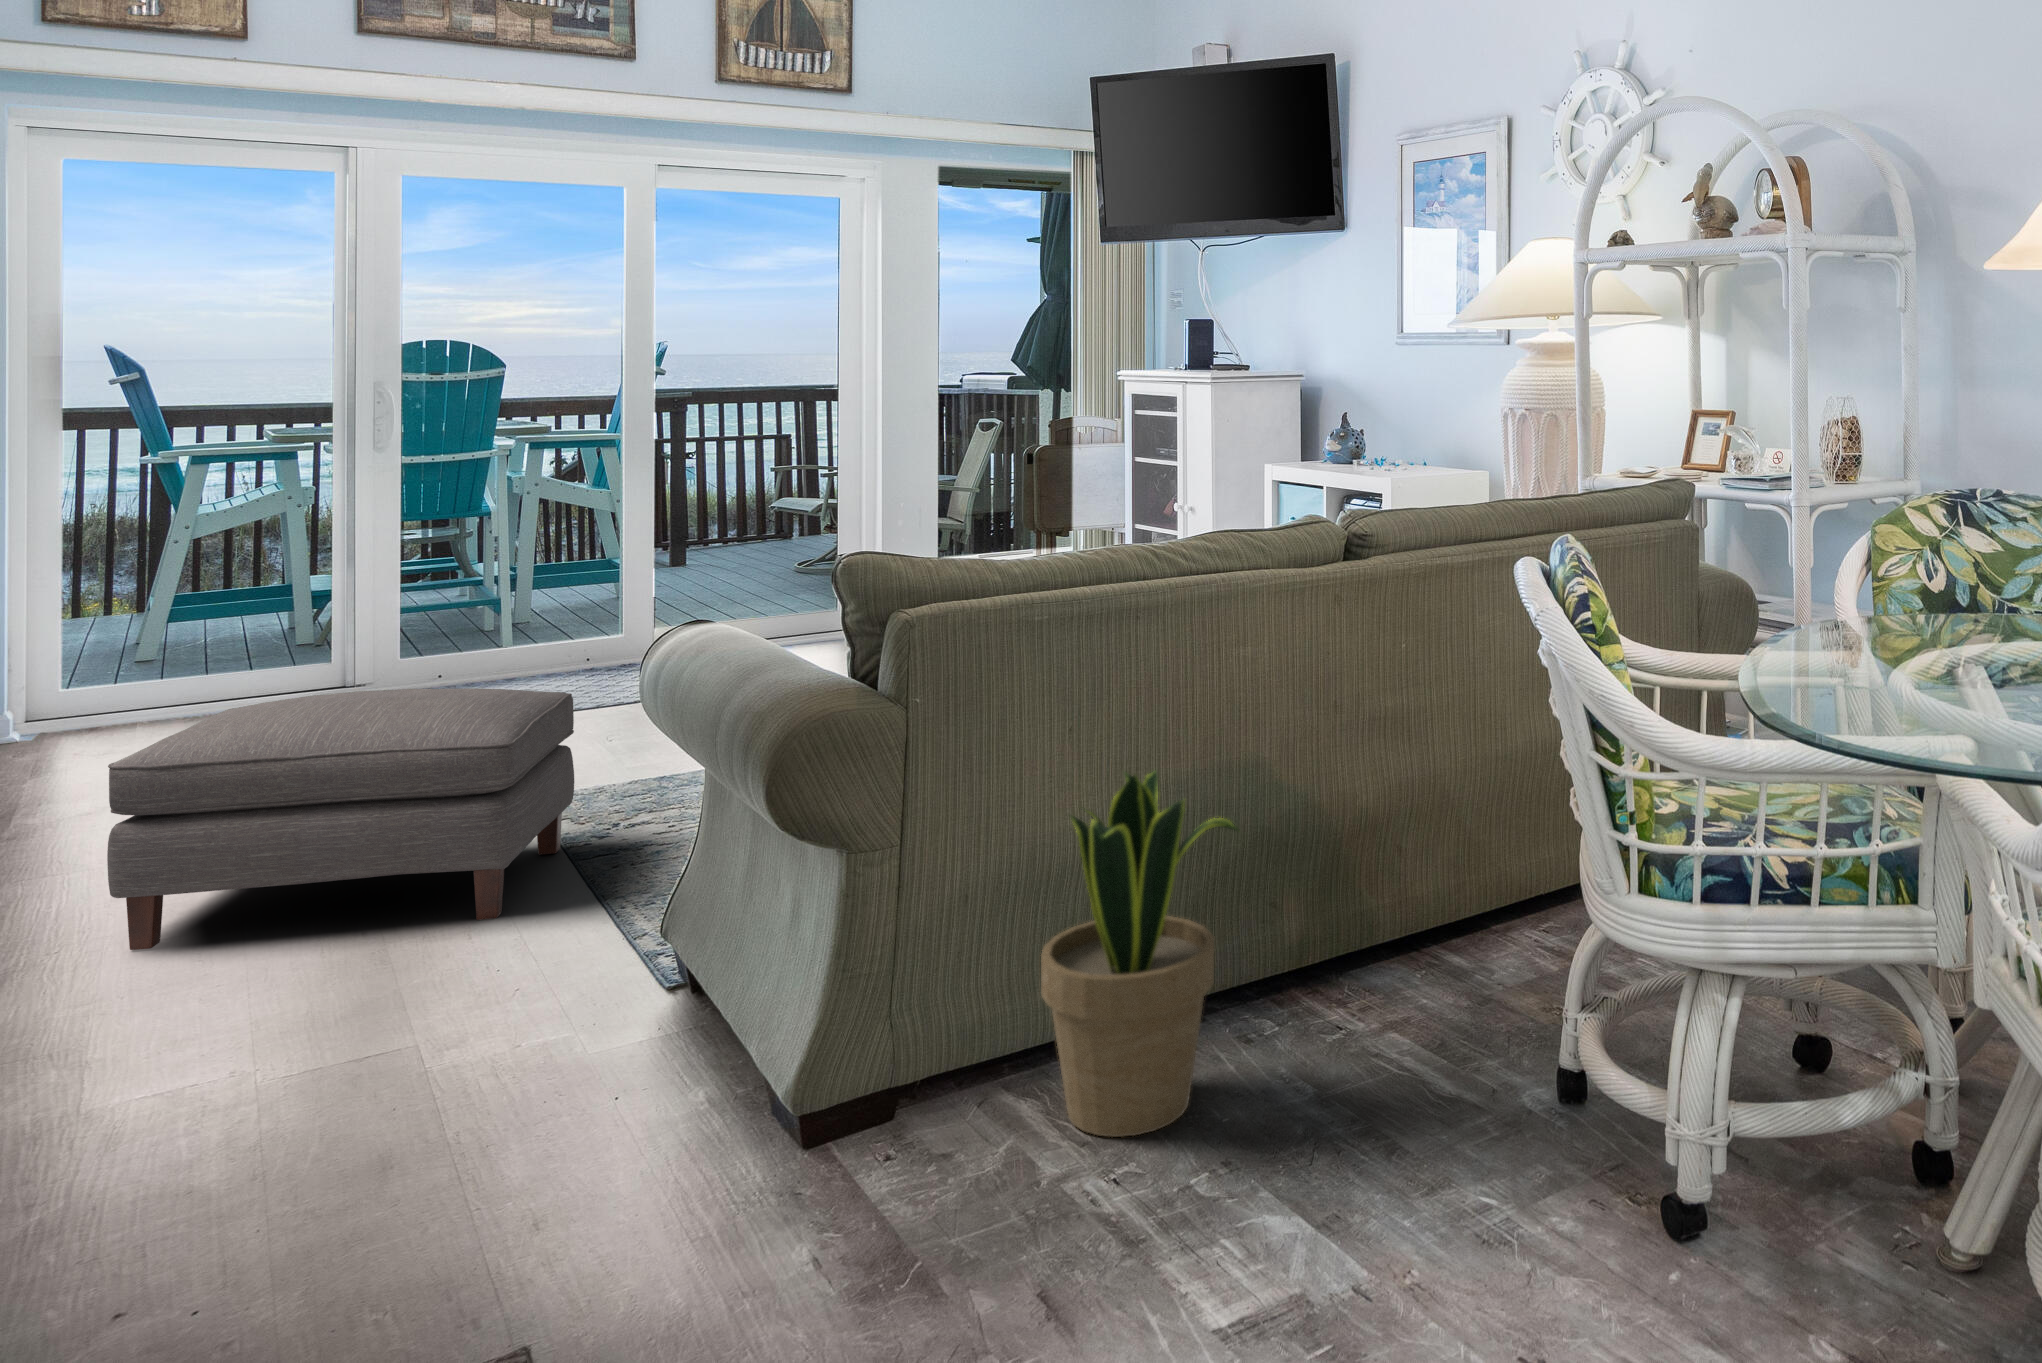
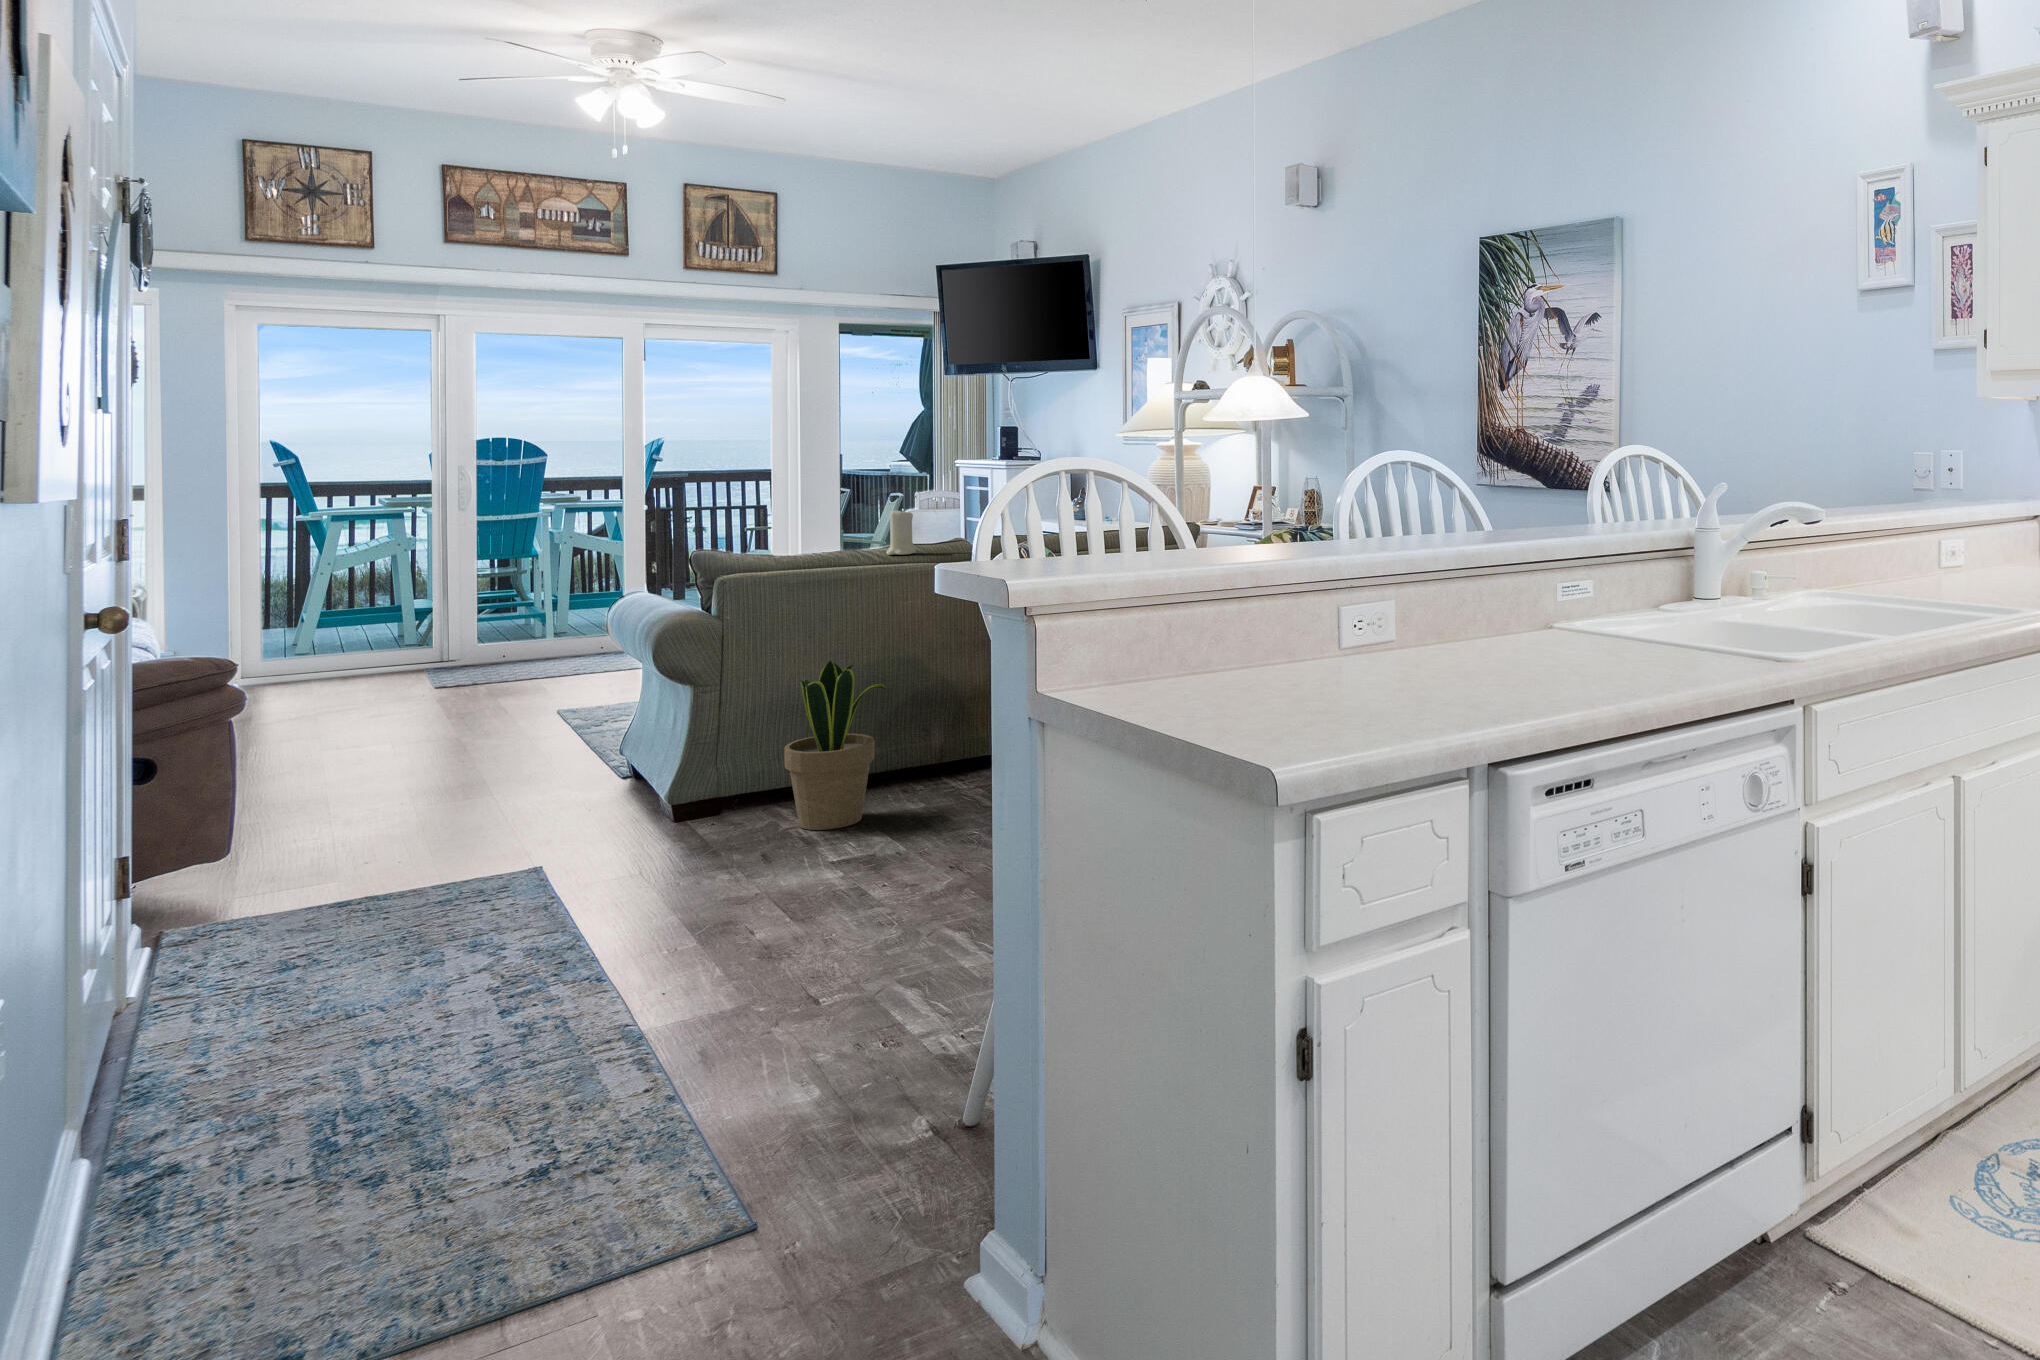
candle: none [1201,454,1257,548] -> present [886,508,916,555]
ottoman: present [107,688,574,950] -> none [309,644,574,778]

